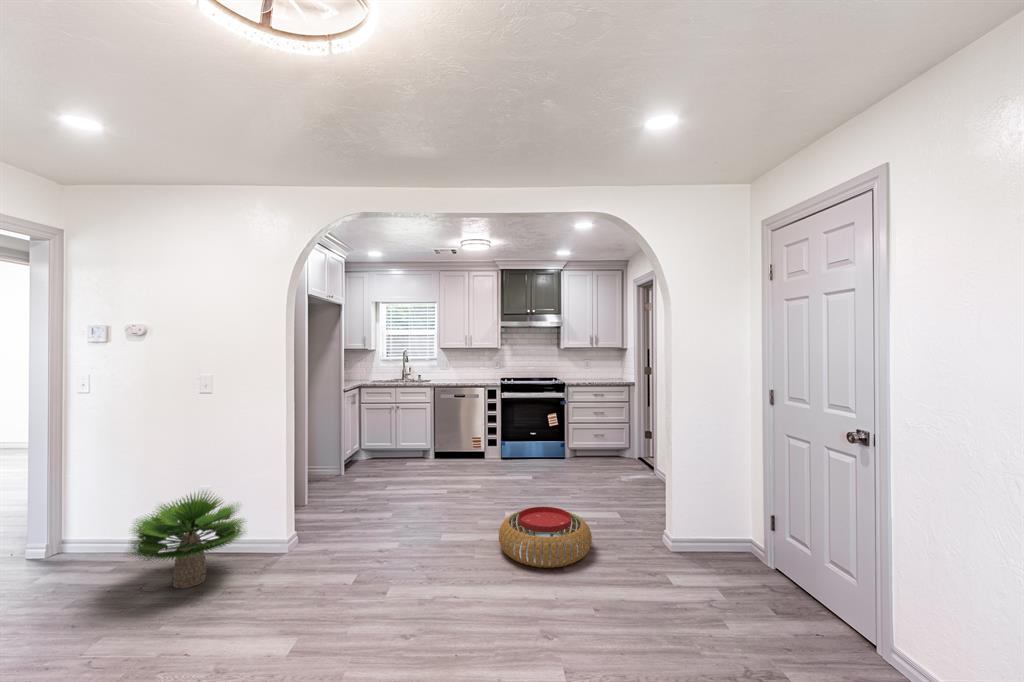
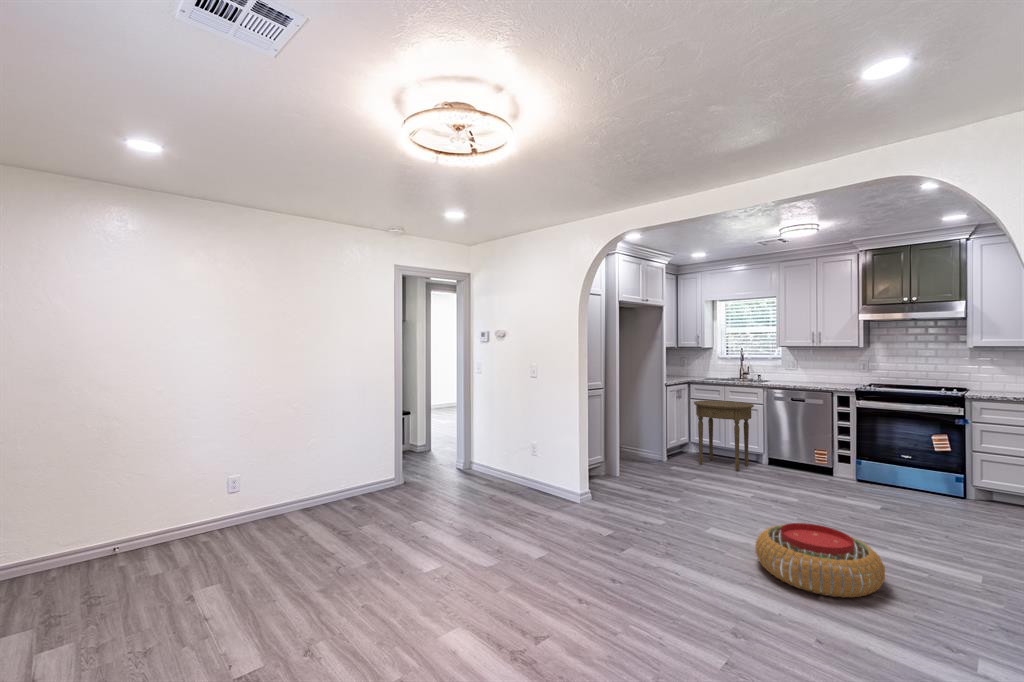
side table: none [371,402,427,470] -> present [694,401,754,471]
potted plant: present [131,492,245,588] -> none [479,440,552,505]

